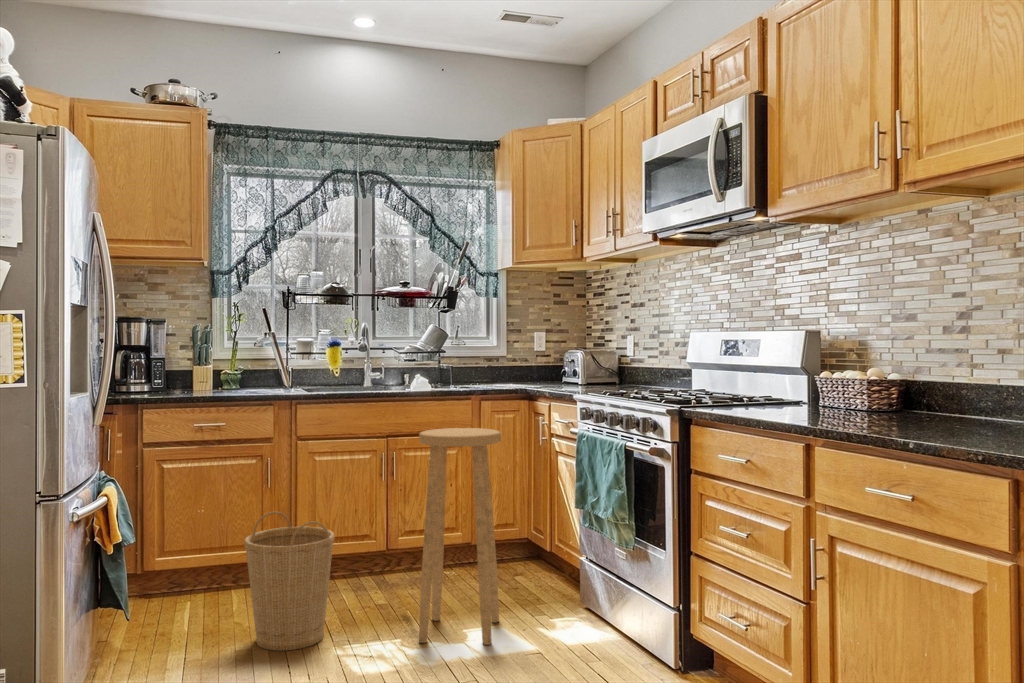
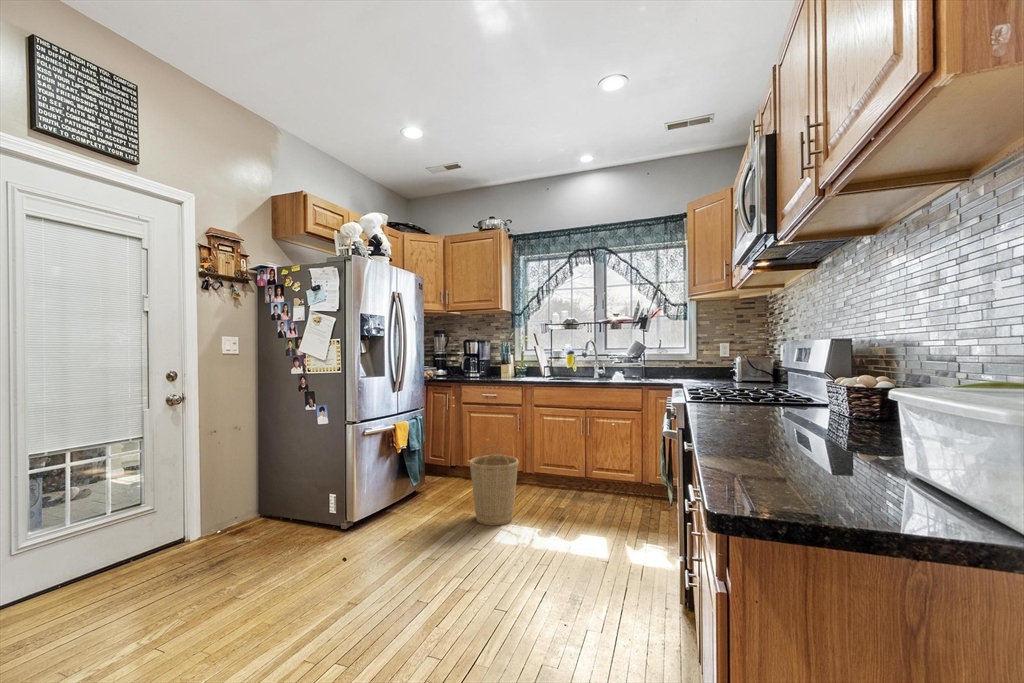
stool: present [419,428,501,645] -> none [551,406,615,554]

